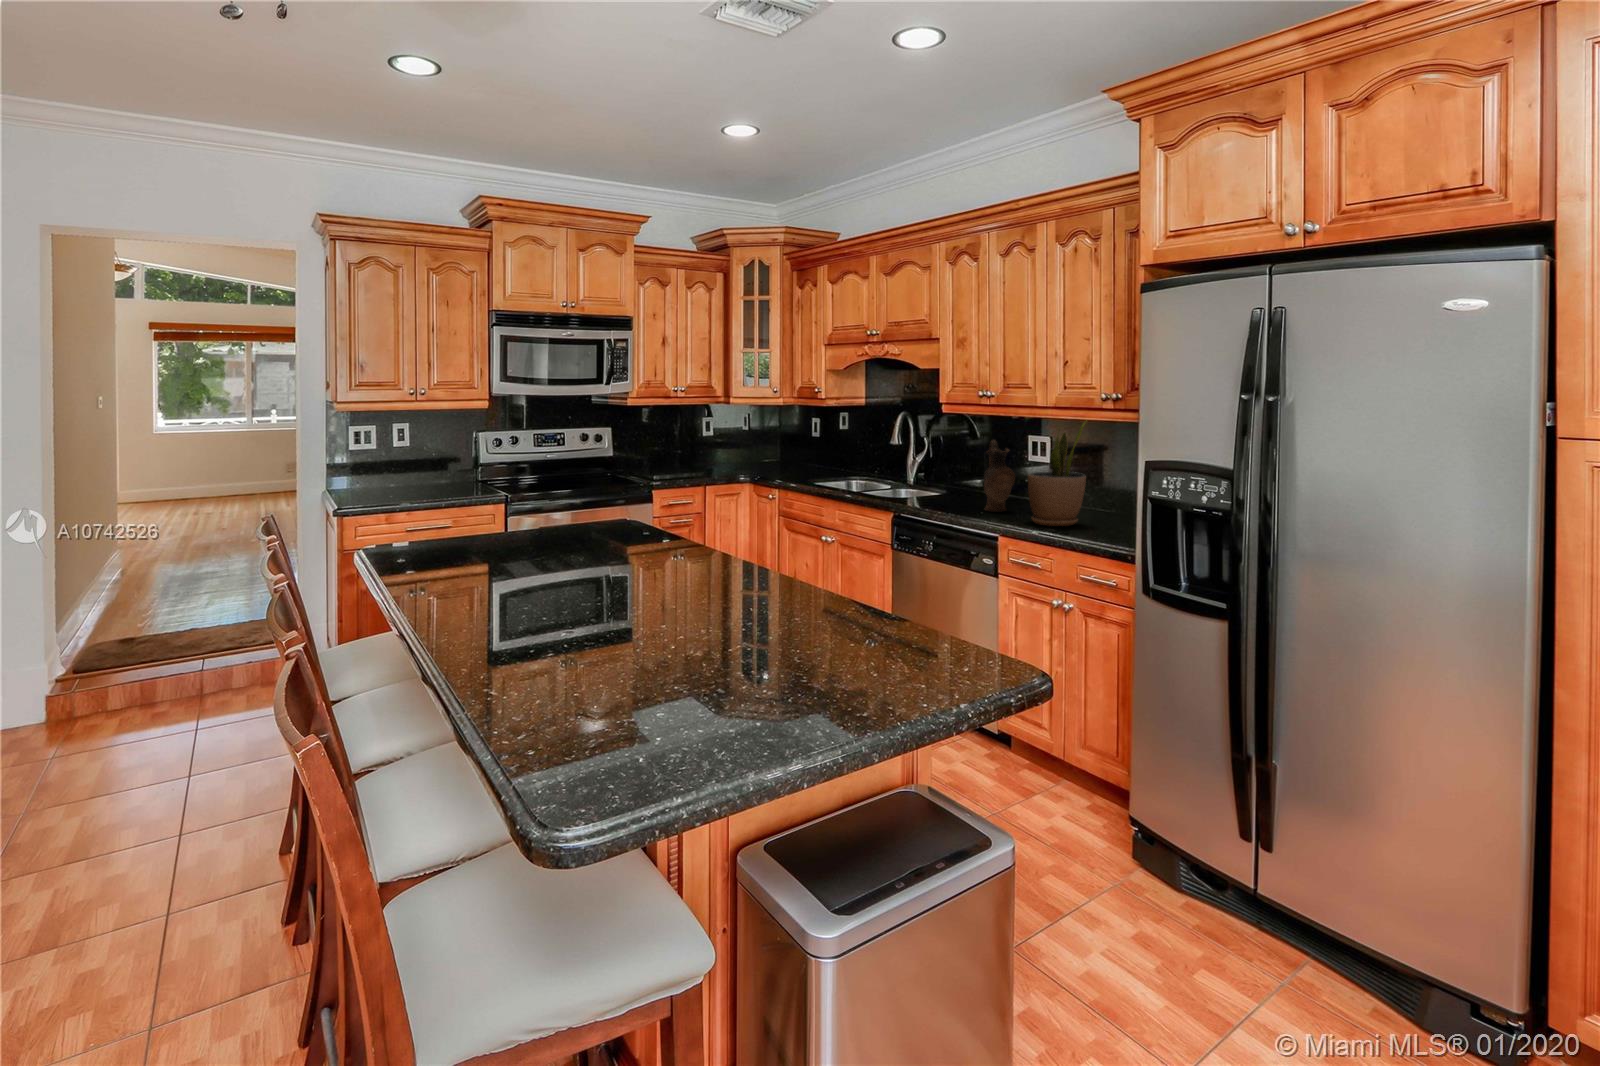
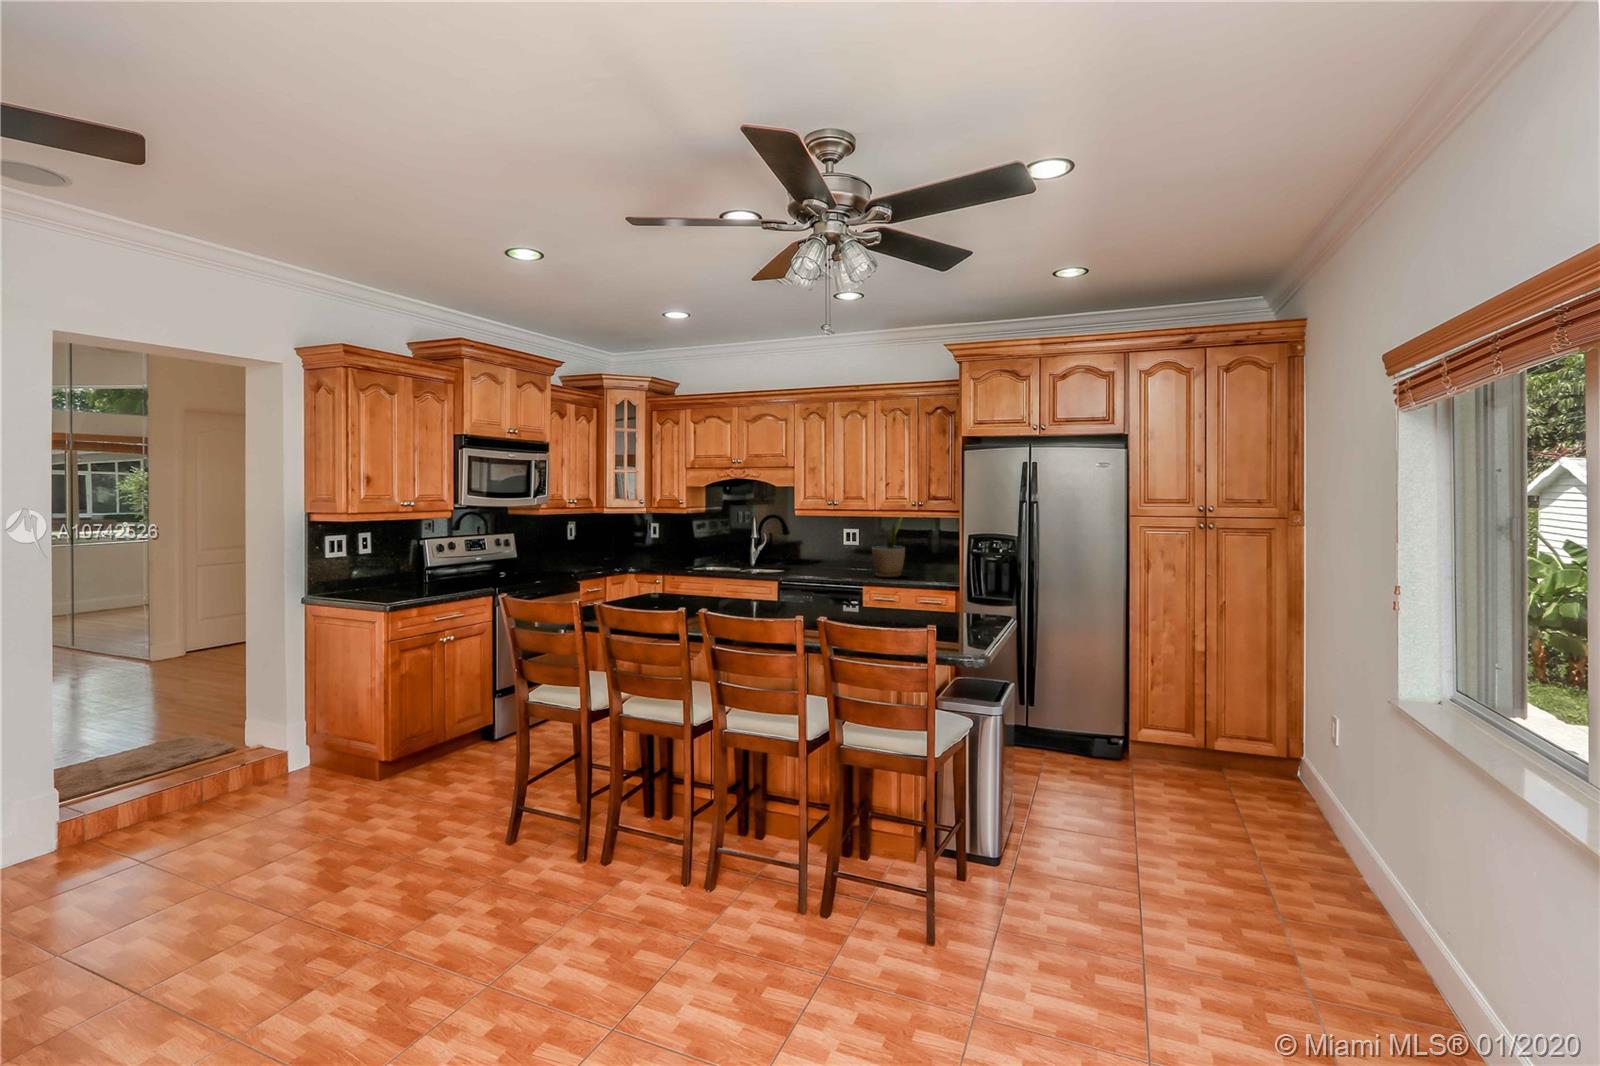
ceramic pitcher: present [984,440,1015,511] -> none [832,529,852,573]

